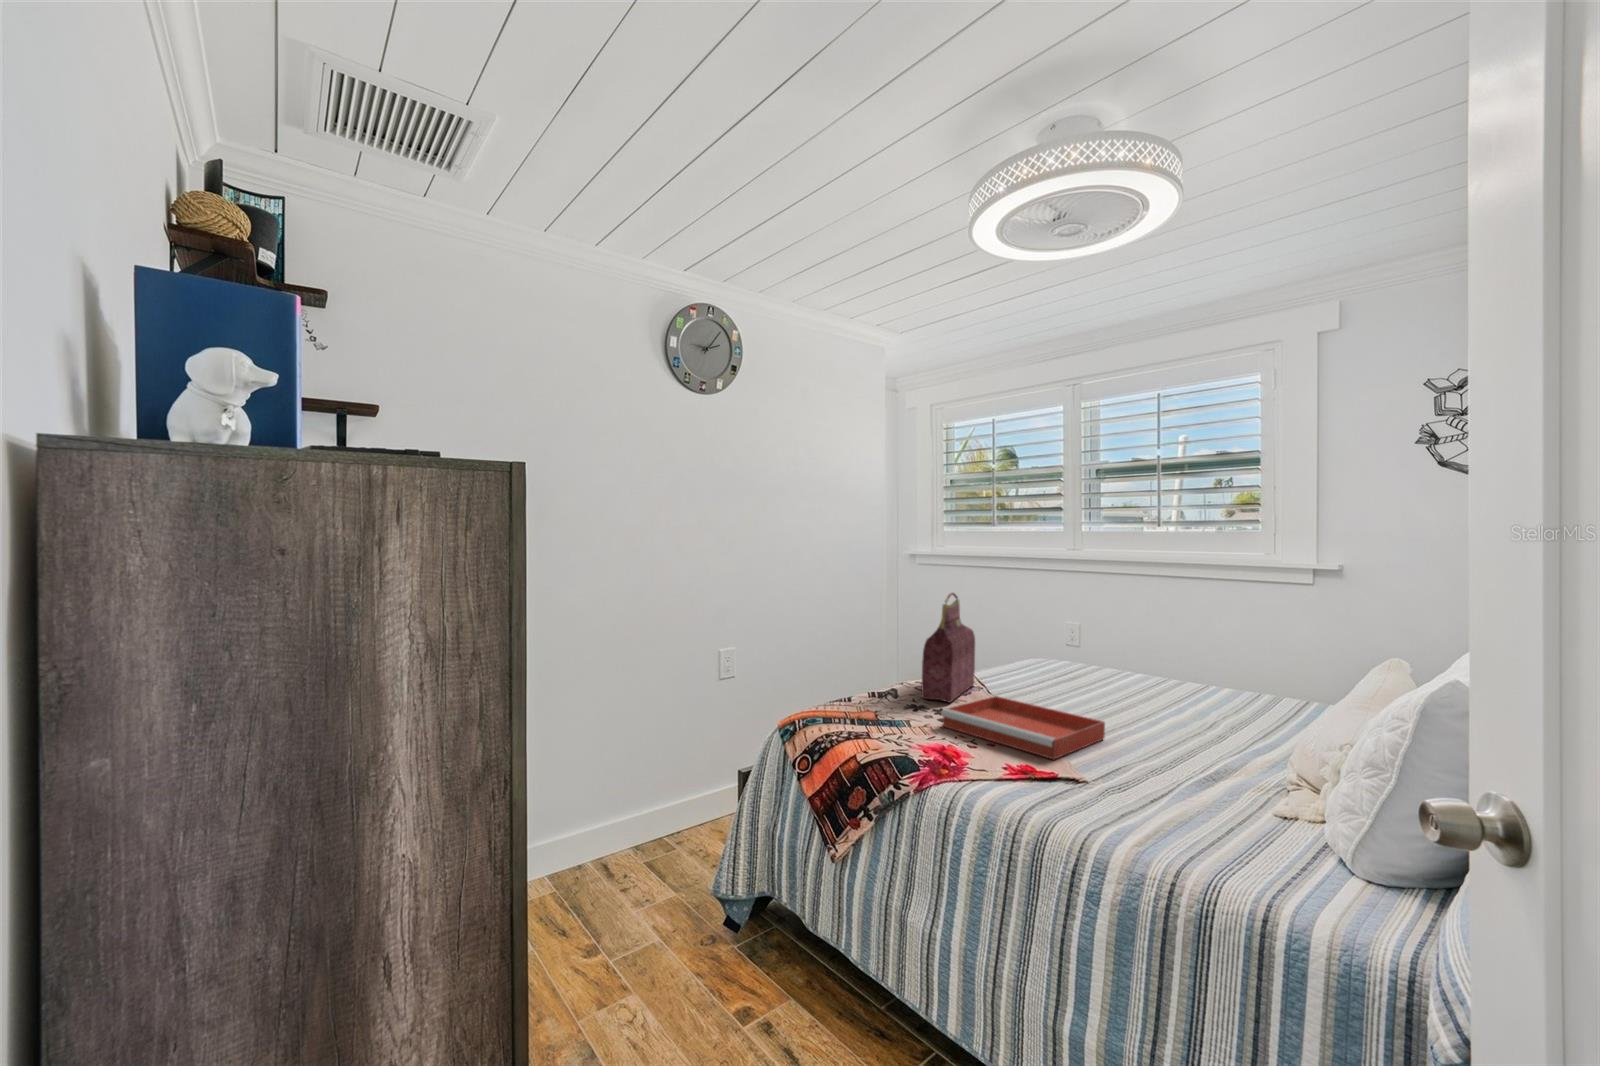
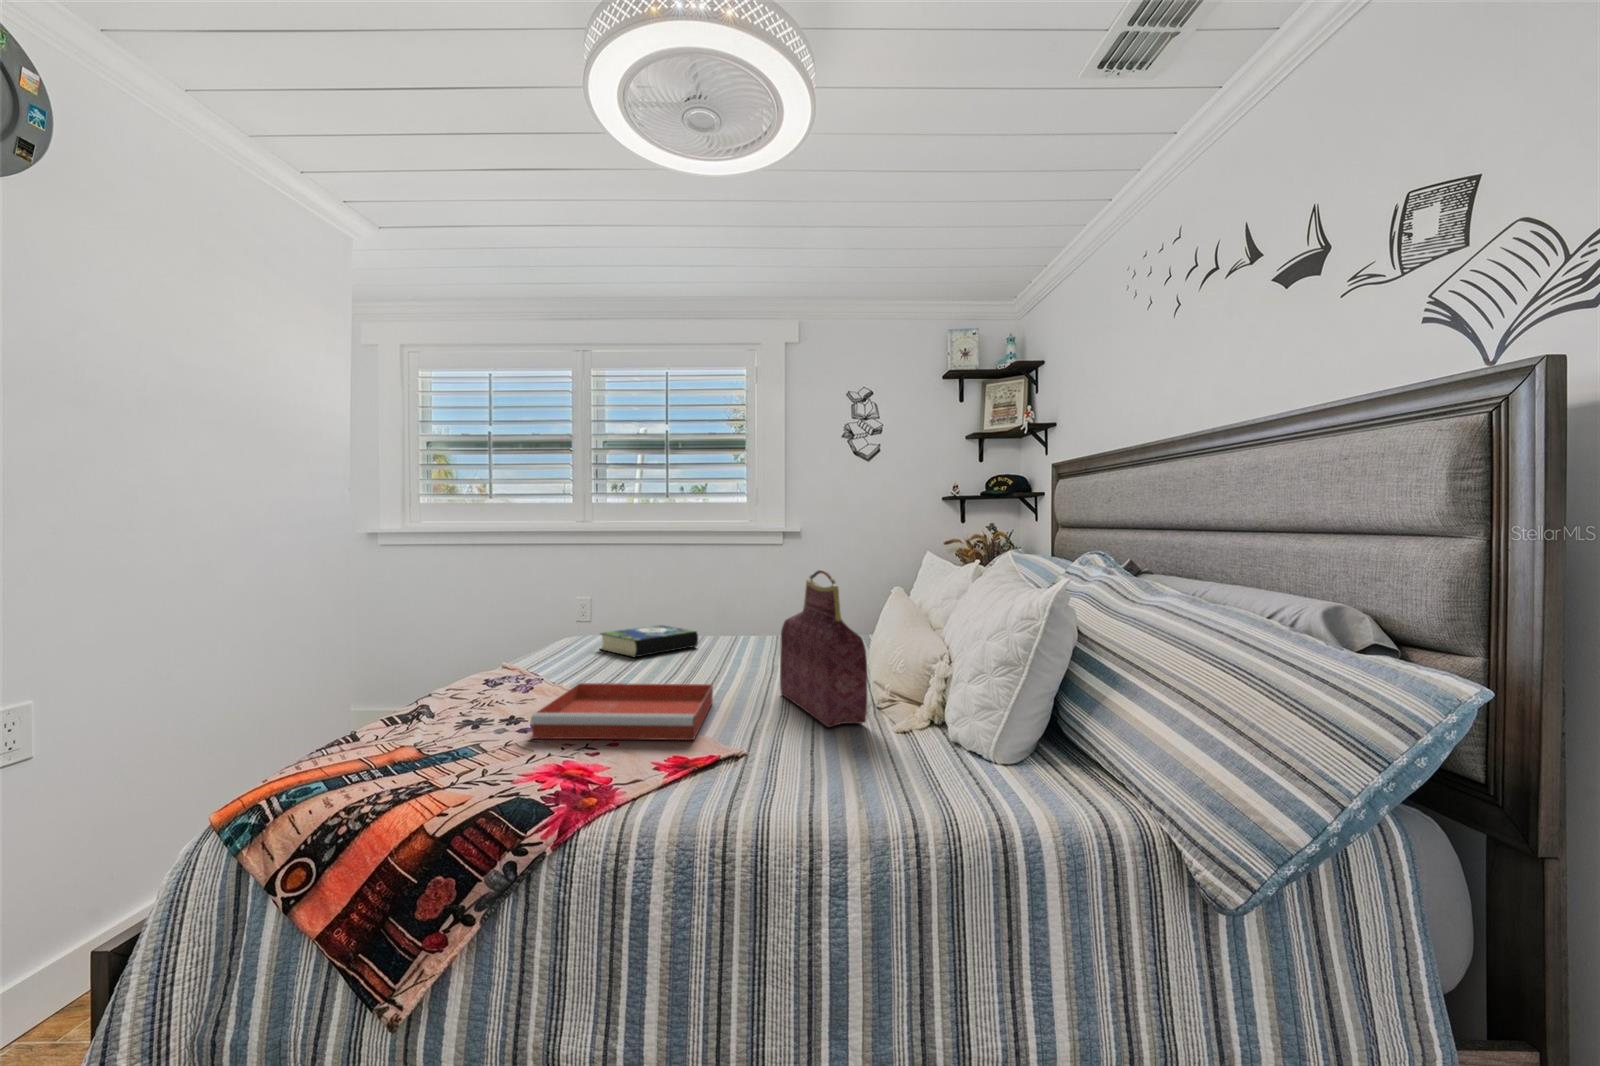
handbag: present [922,593,975,702] -> present [780,570,867,727]
book: none [1052,659,1153,688] -> present [600,625,698,657]

